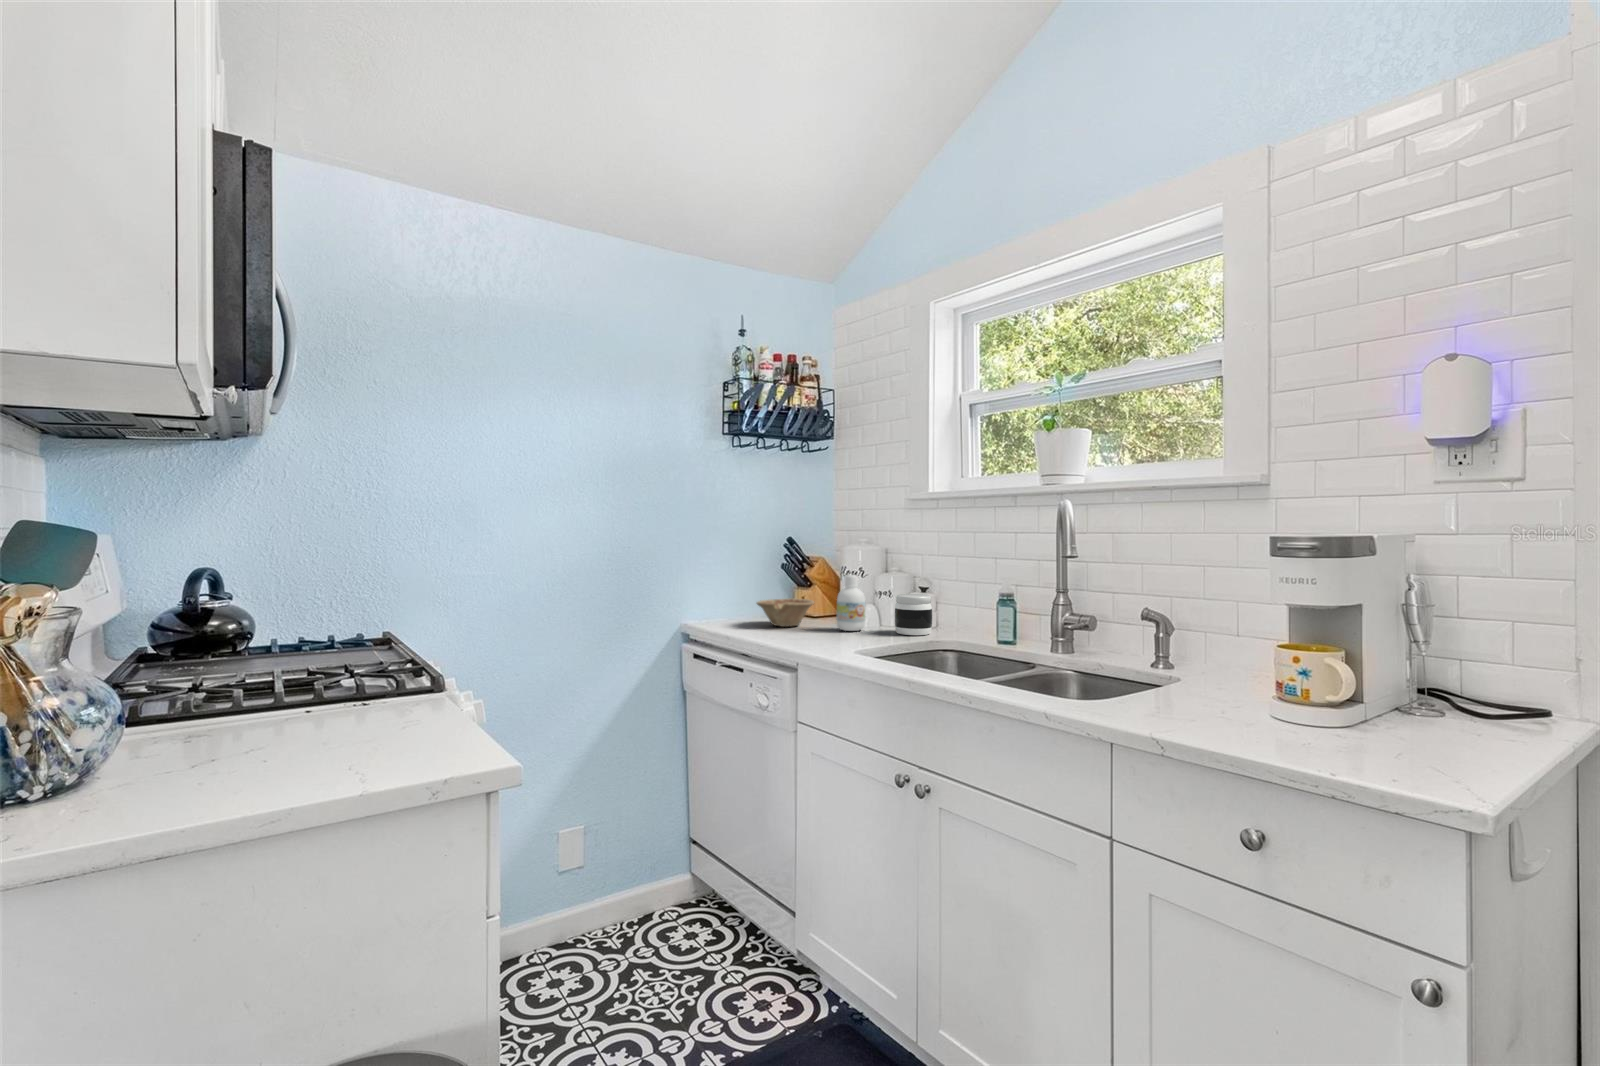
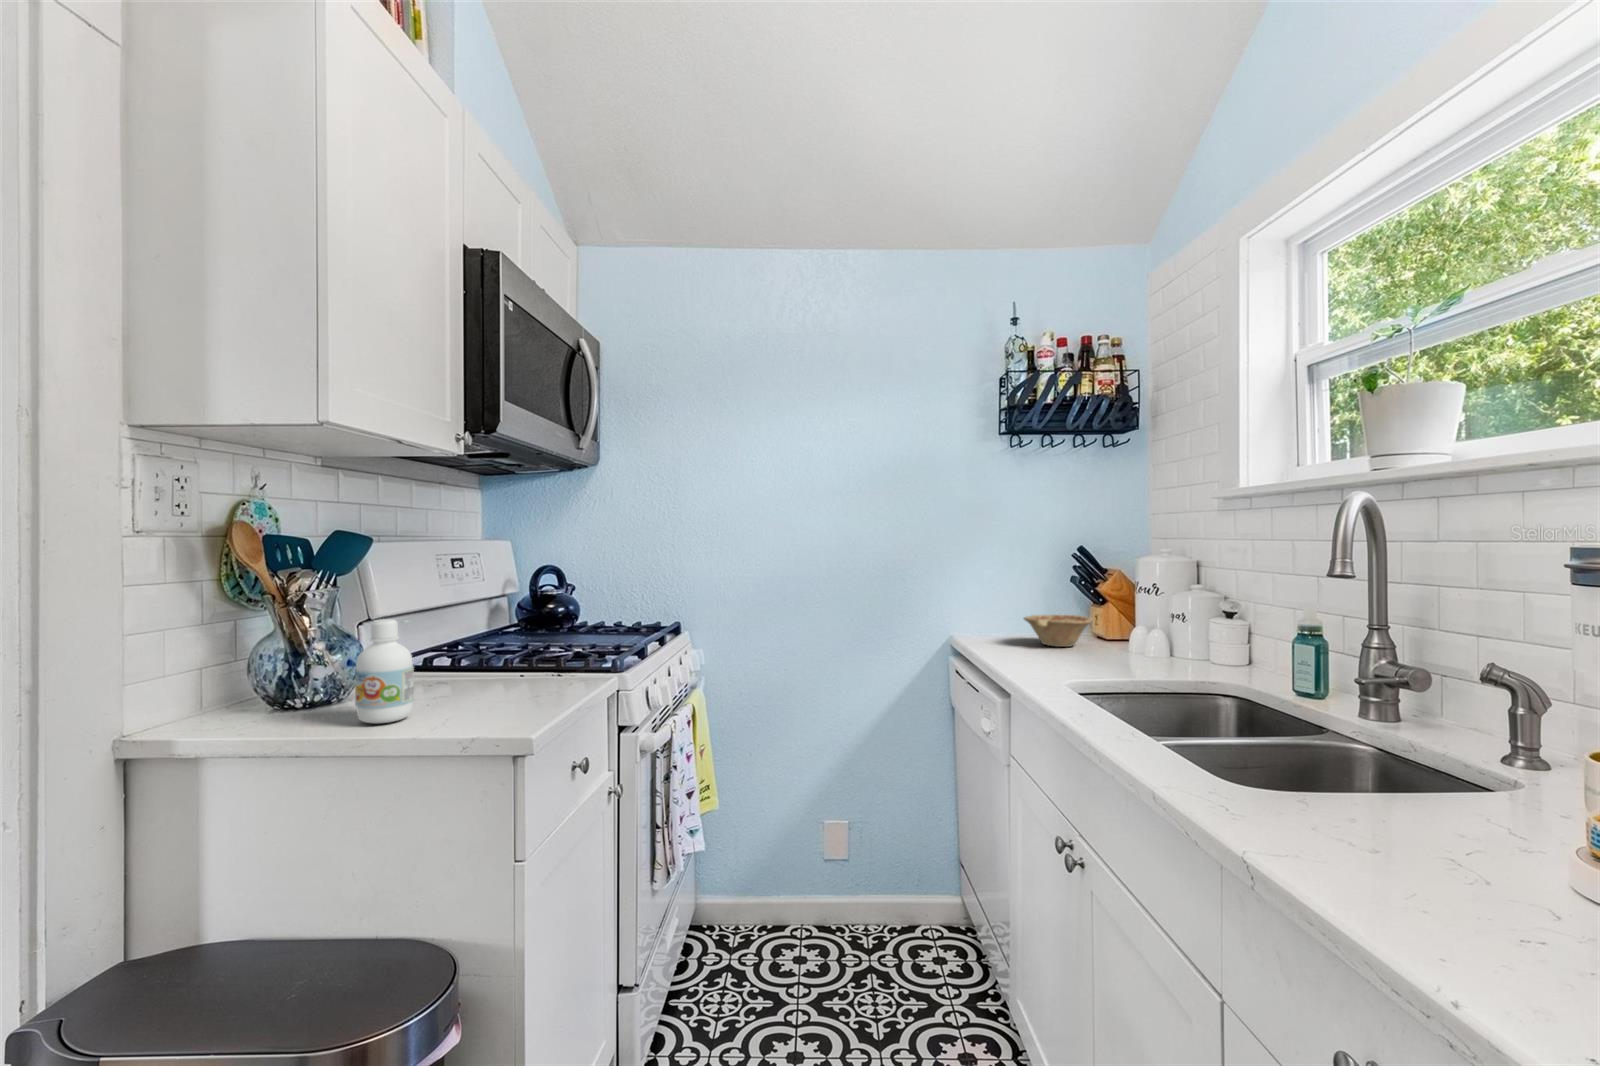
bottle: present [837,575,865,631] -> present [355,619,414,723]
jar: present [895,594,932,635] -> none [1176,618,1229,672]

